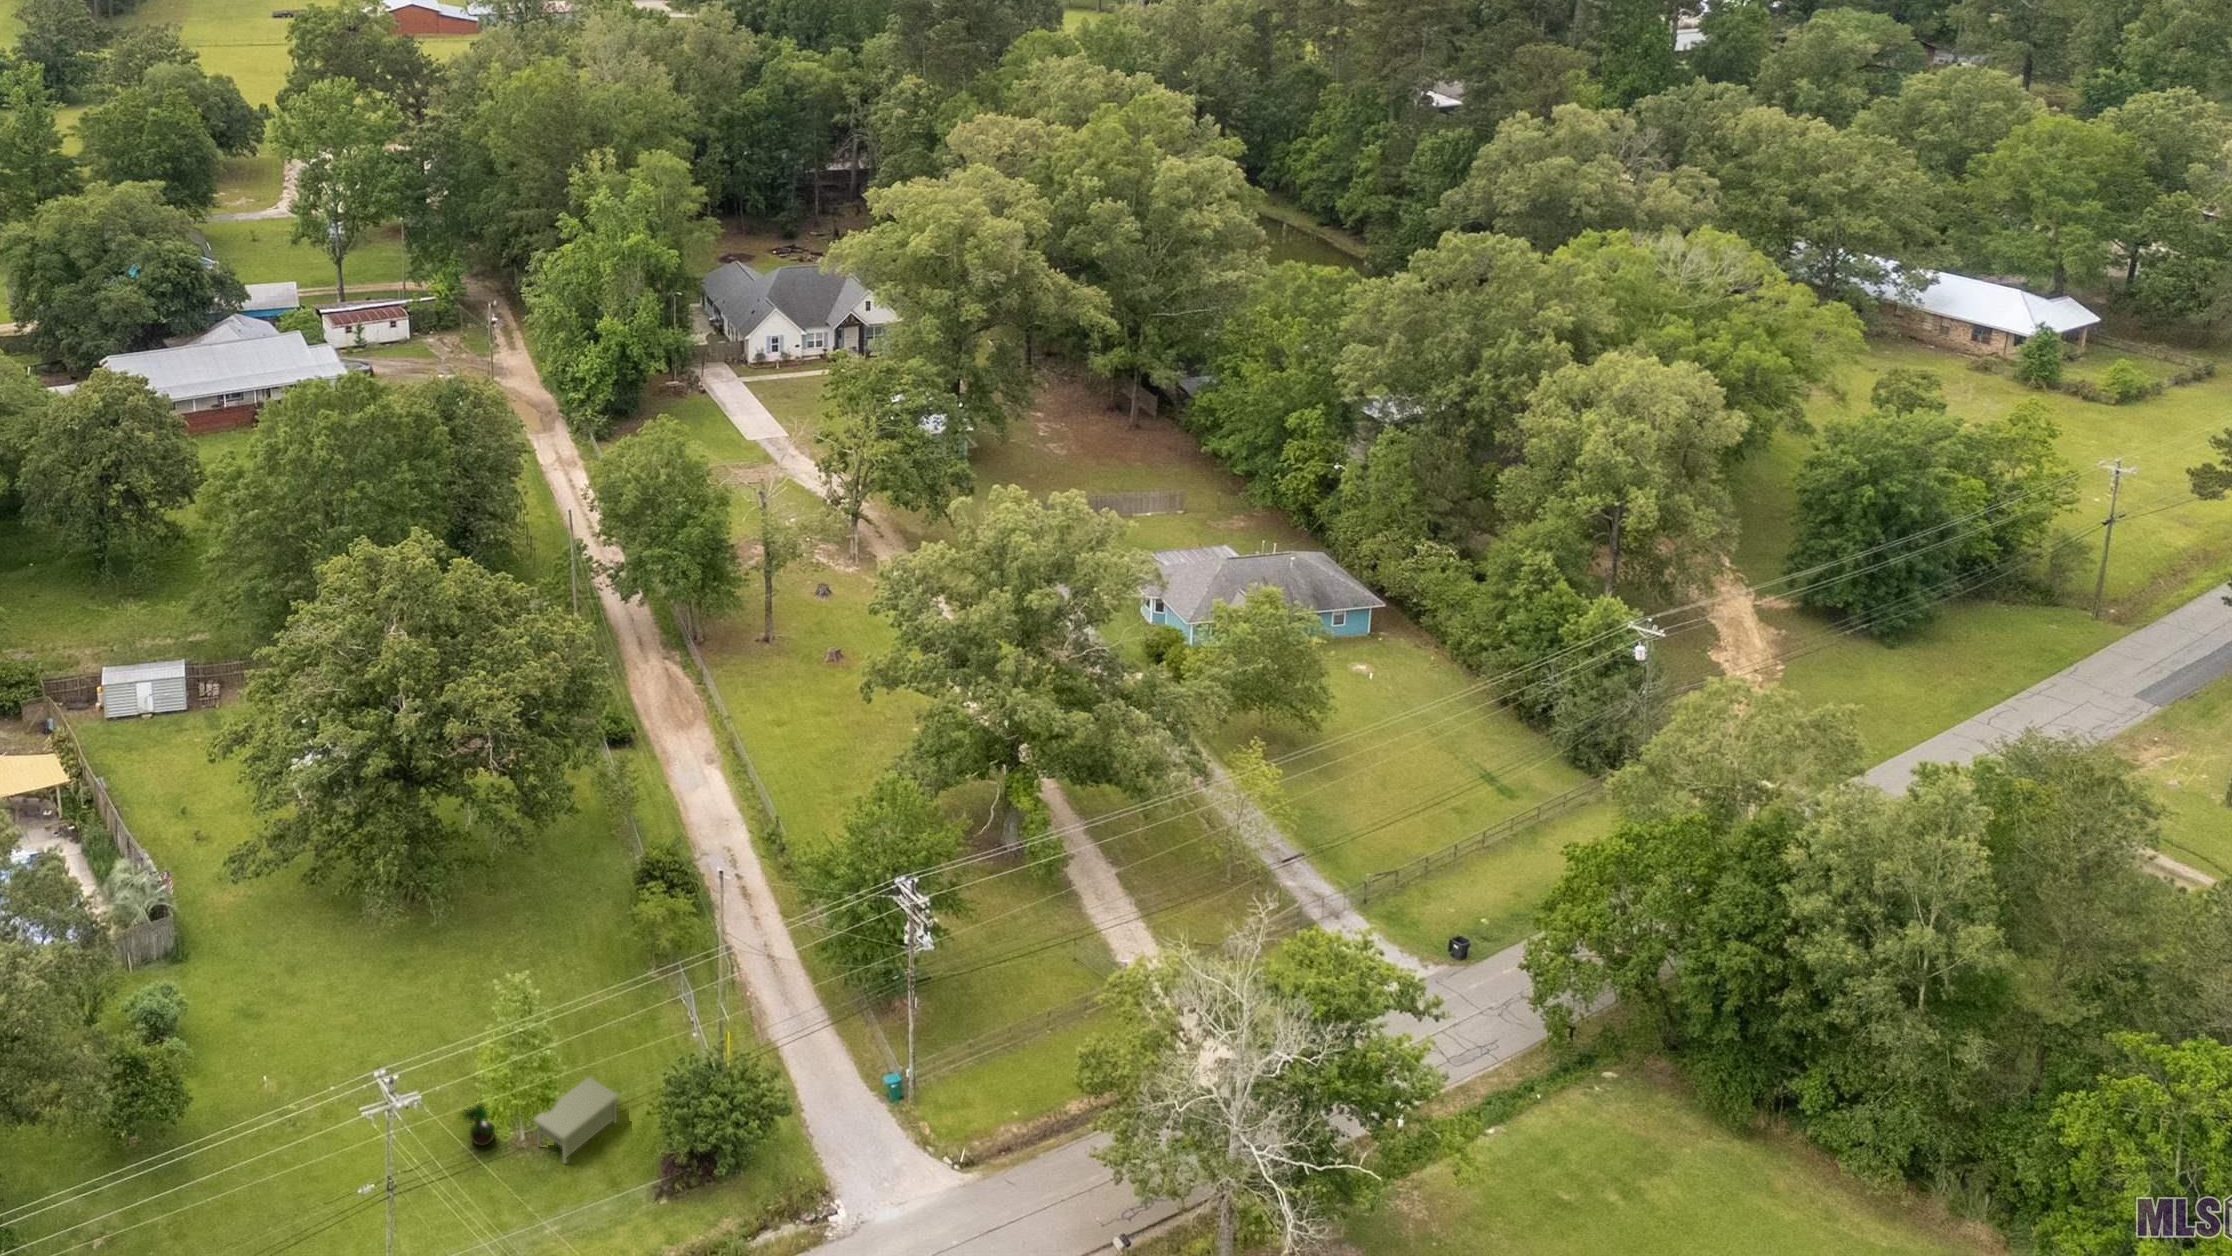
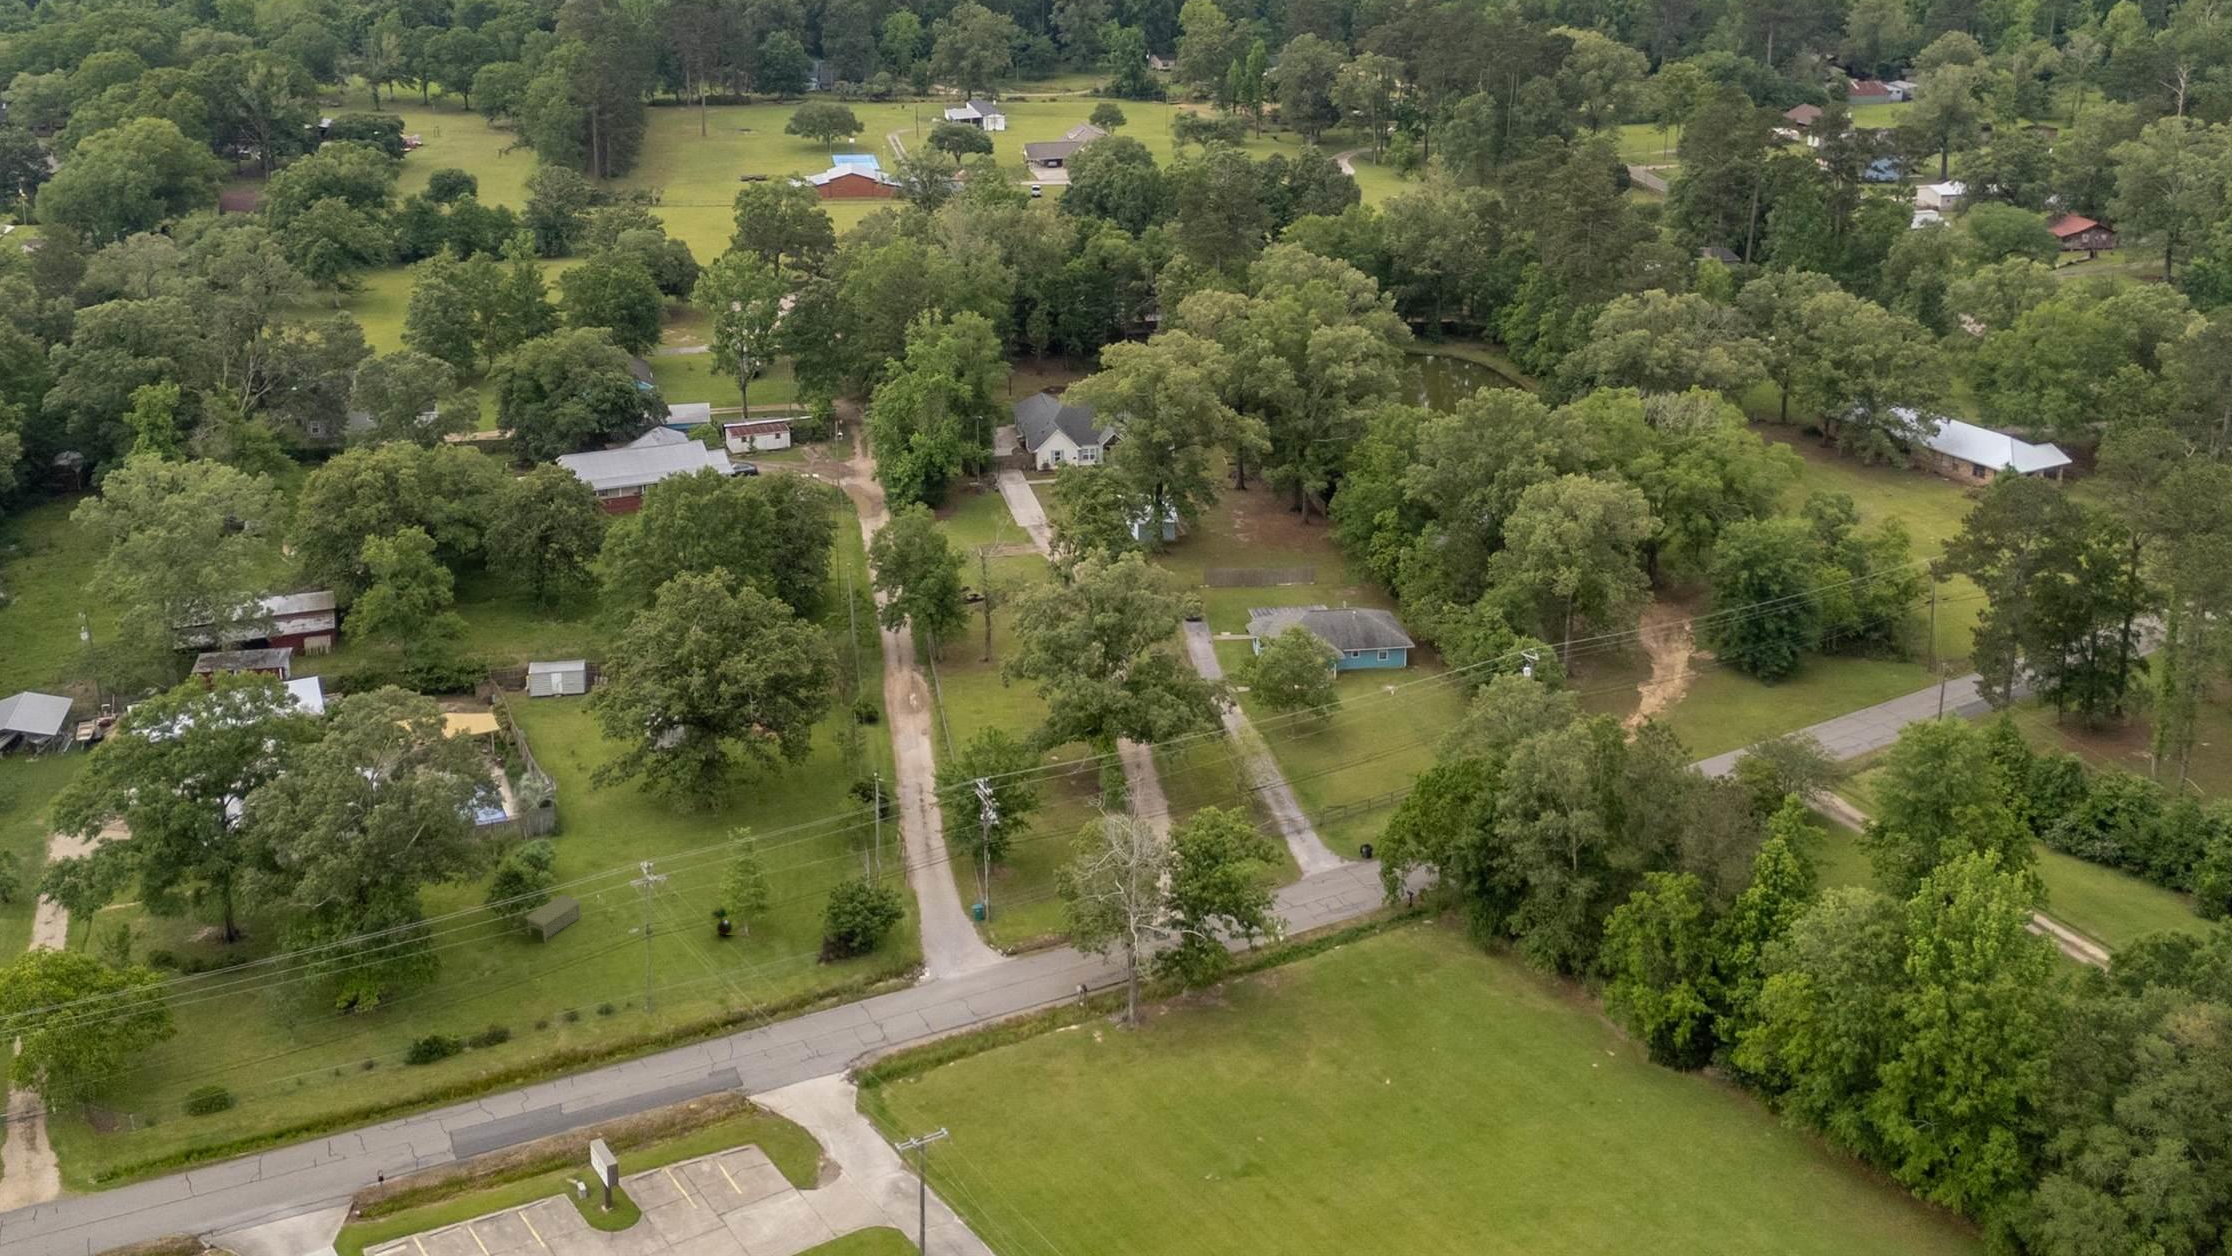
storage bench: present [534,1077,618,1163] -> present [526,895,581,941]

